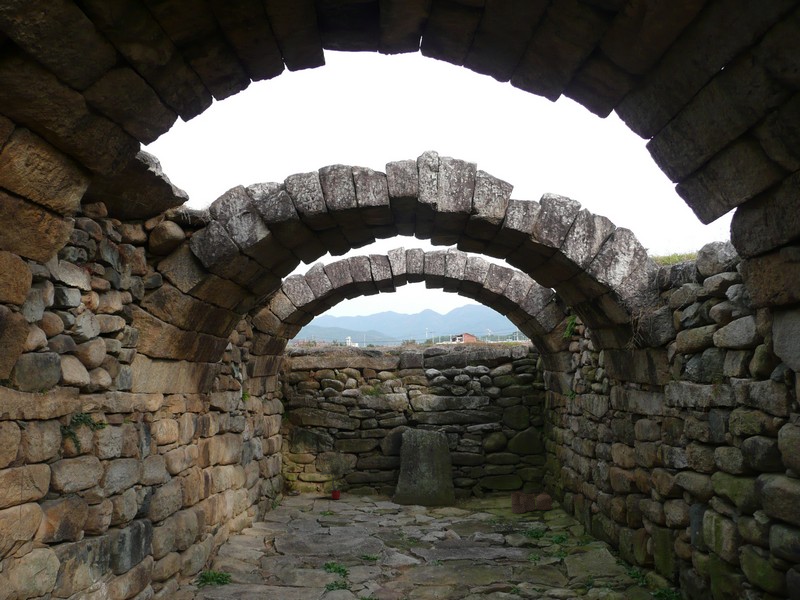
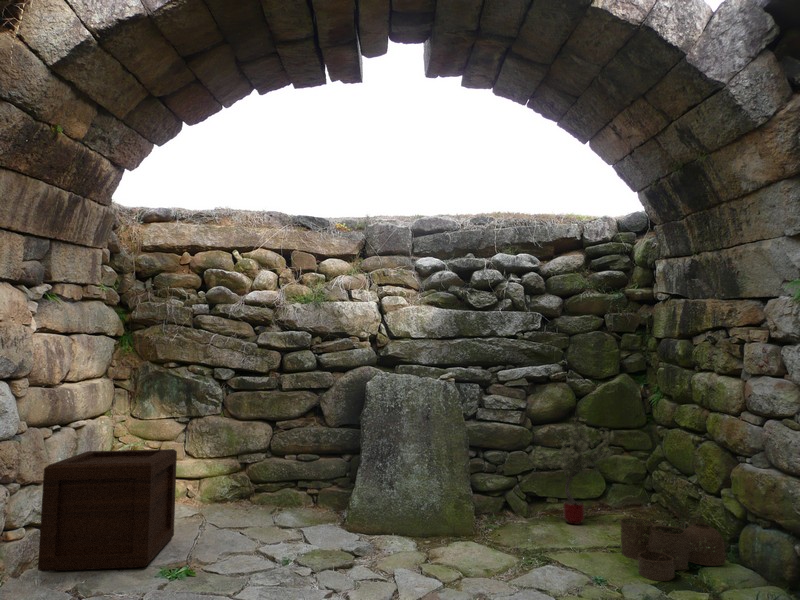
potted tree: present [317,451,355,500] -> present [530,418,614,524]
wooden crate: none [276,466,320,512] -> present [38,449,177,572]

